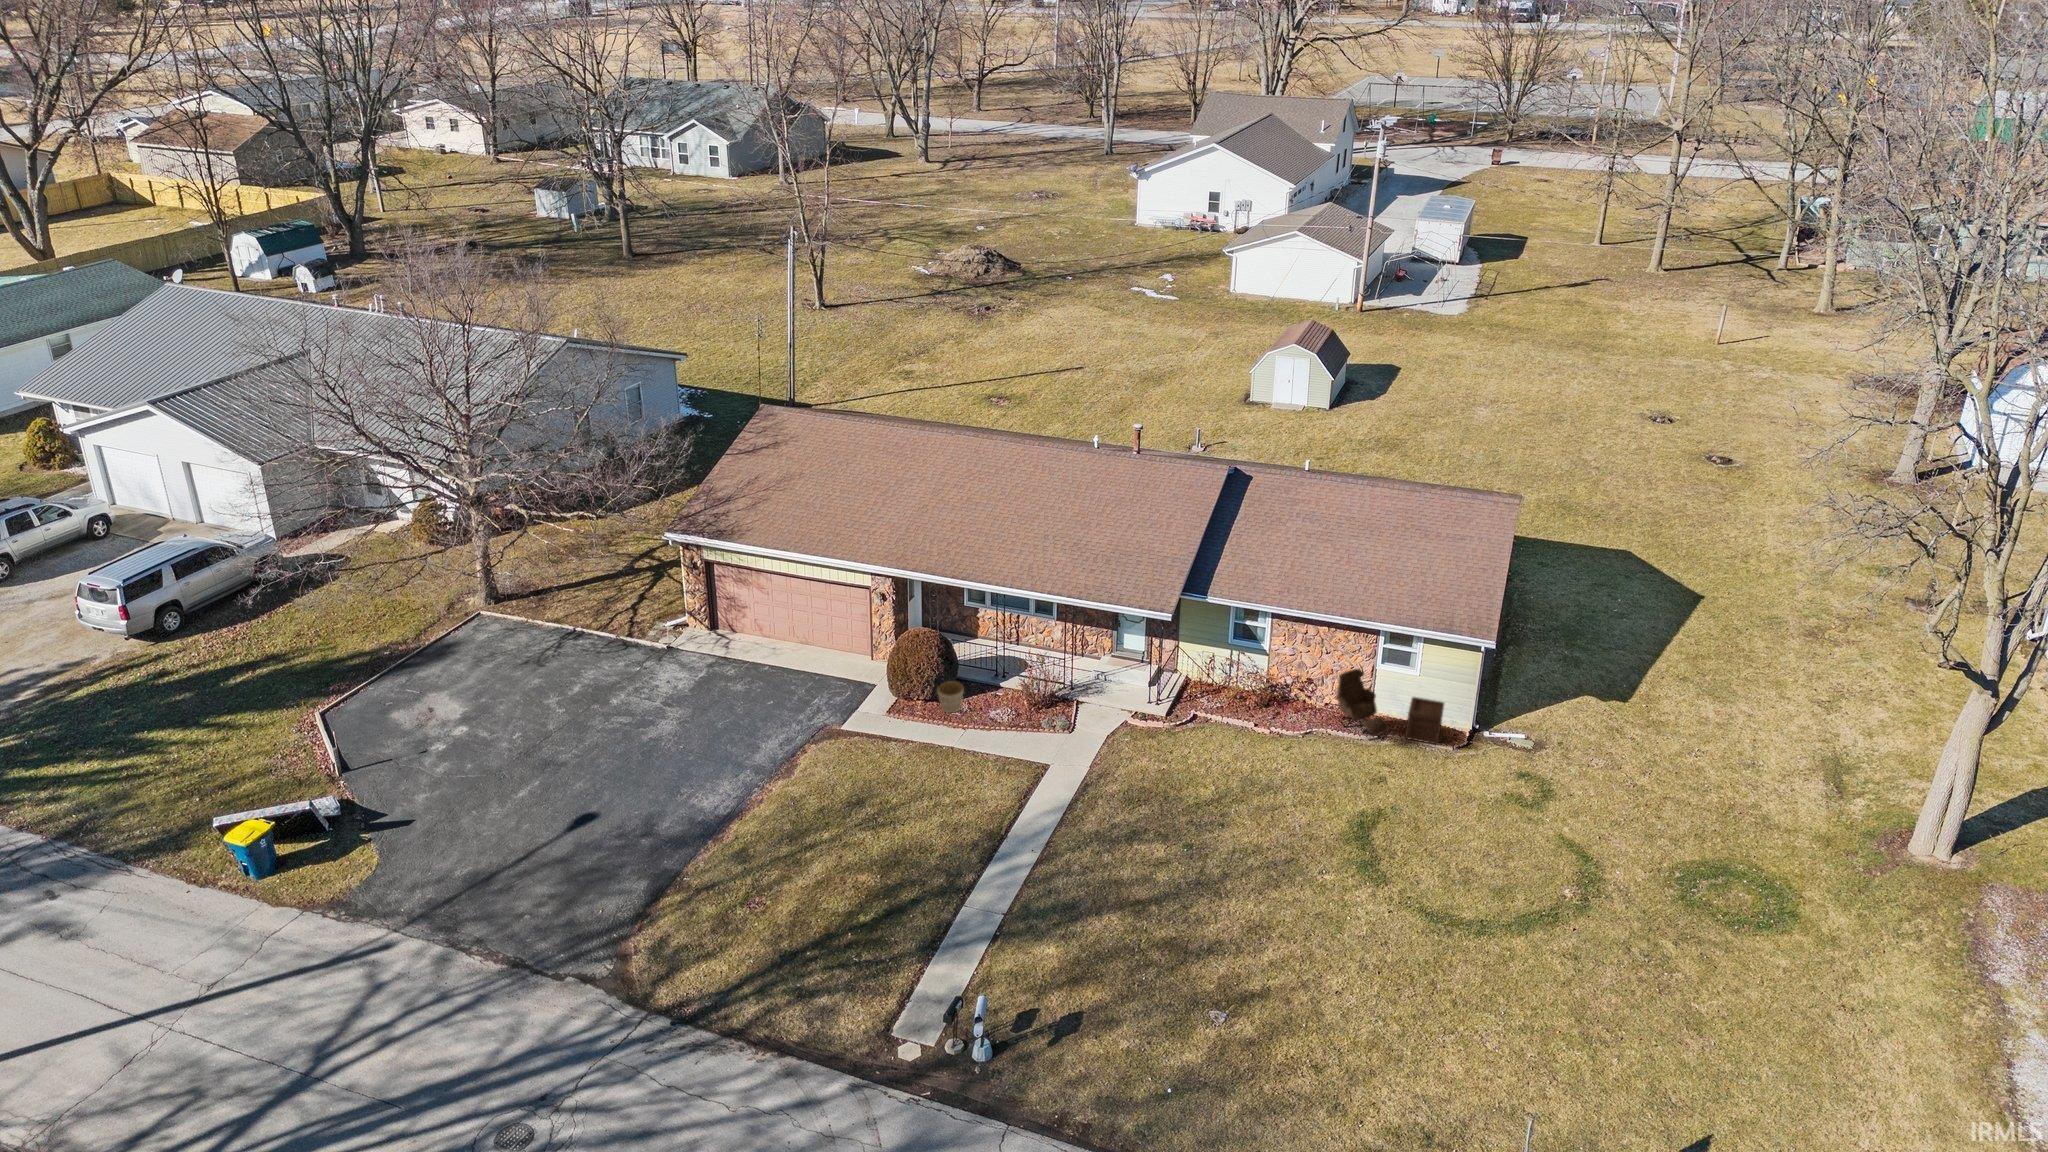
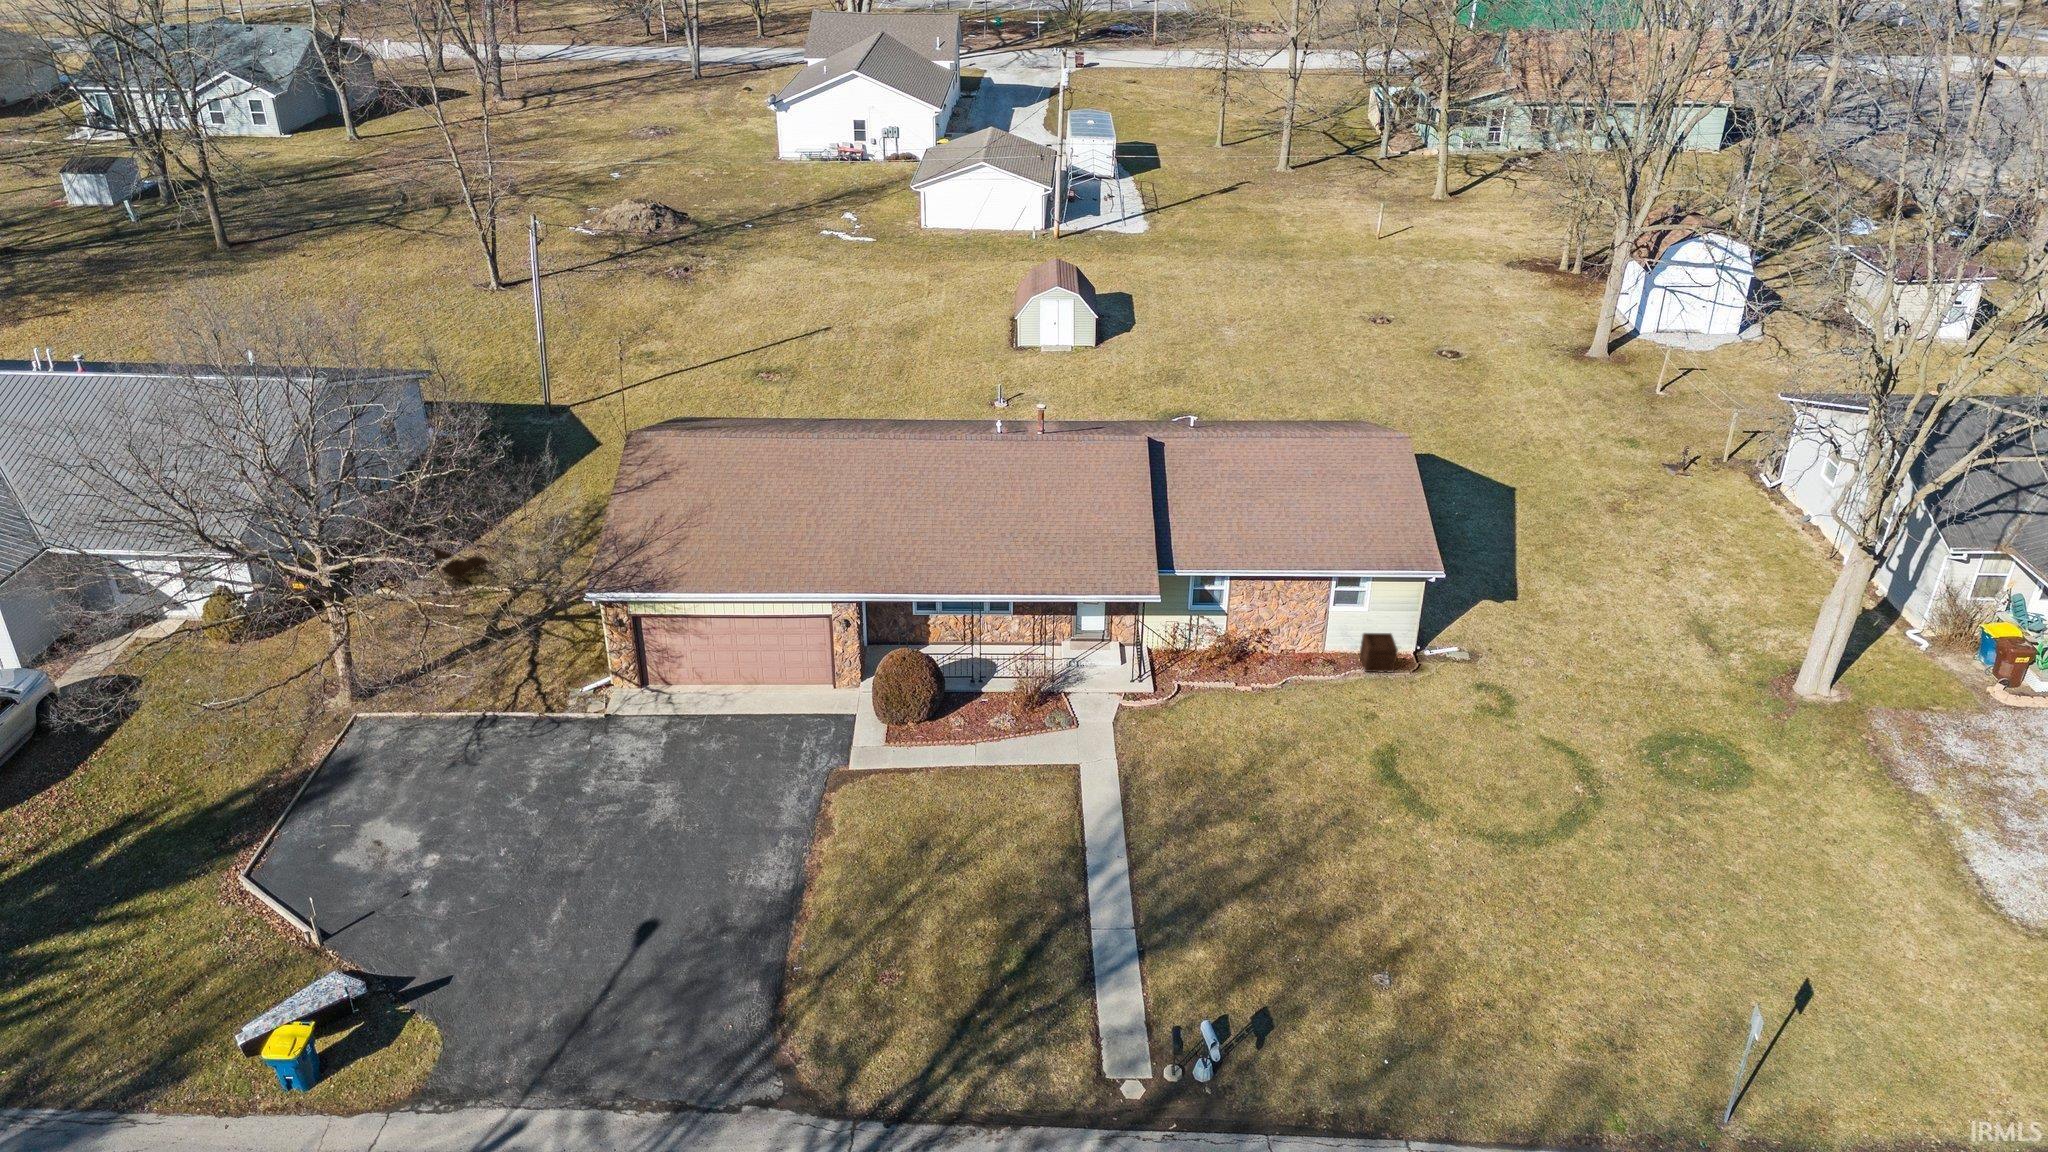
lounge chair: present [1337,669,1390,736] -> present [433,548,489,583]
wooden bucket: present [937,681,964,713] -> none [935,697,963,730]

